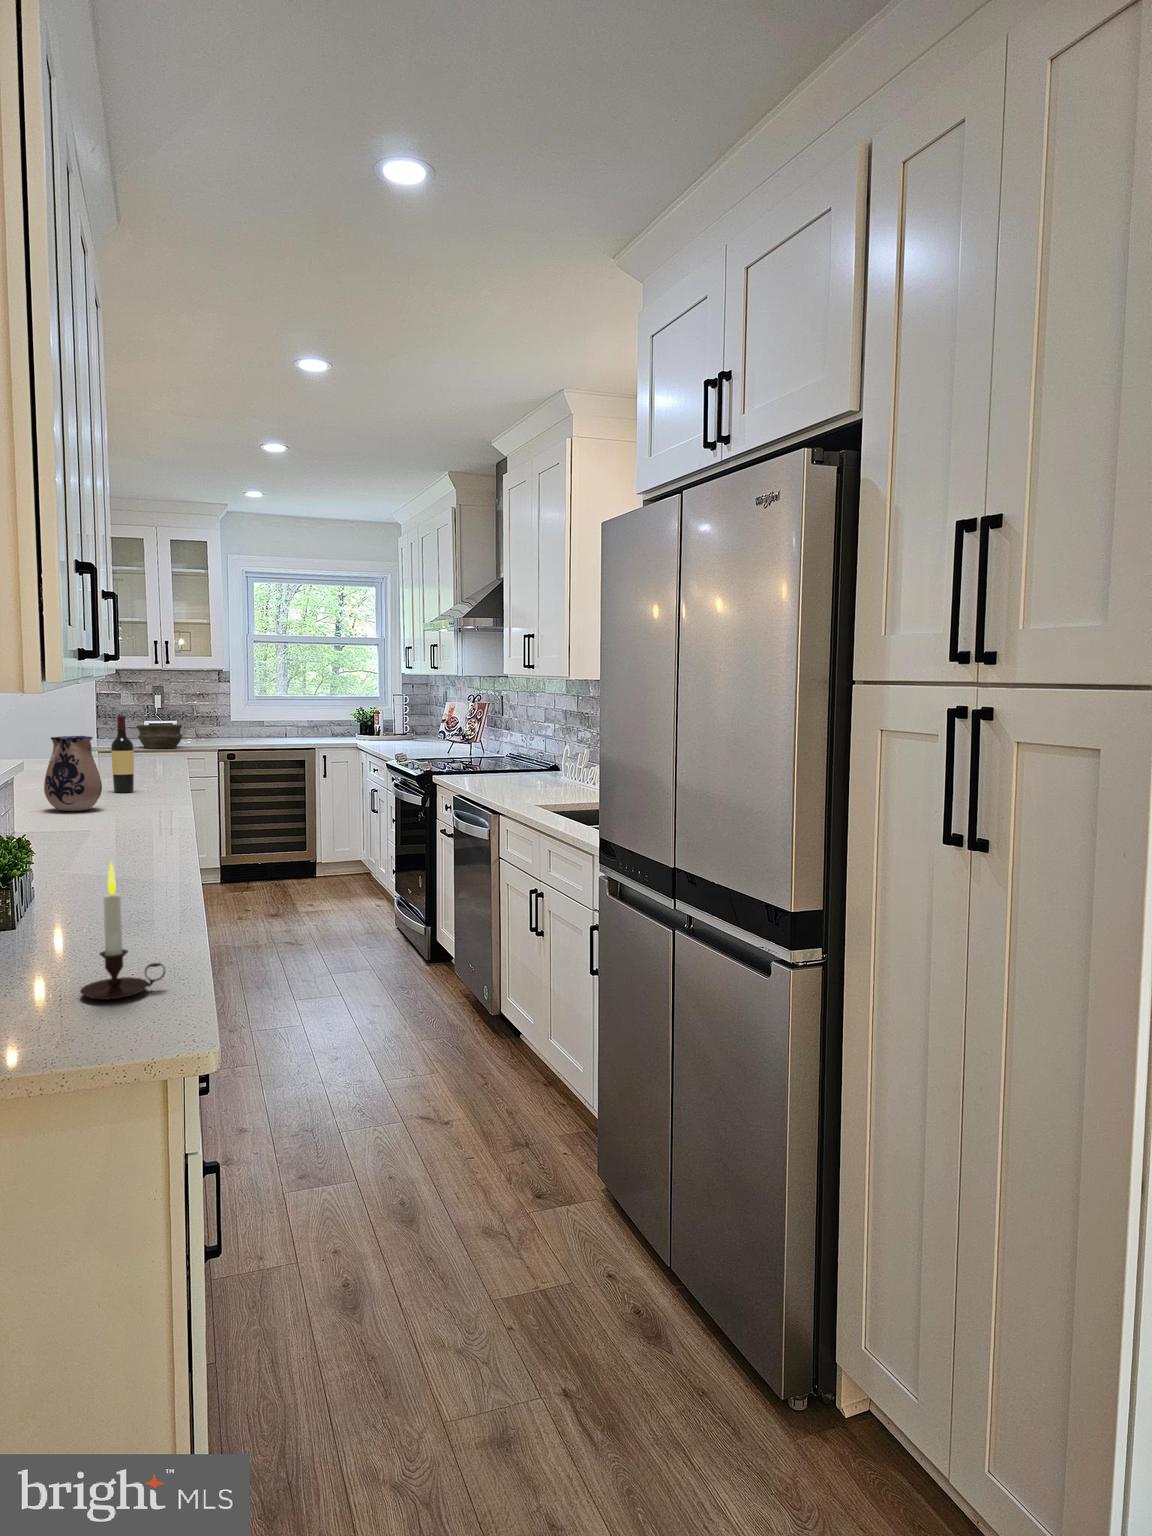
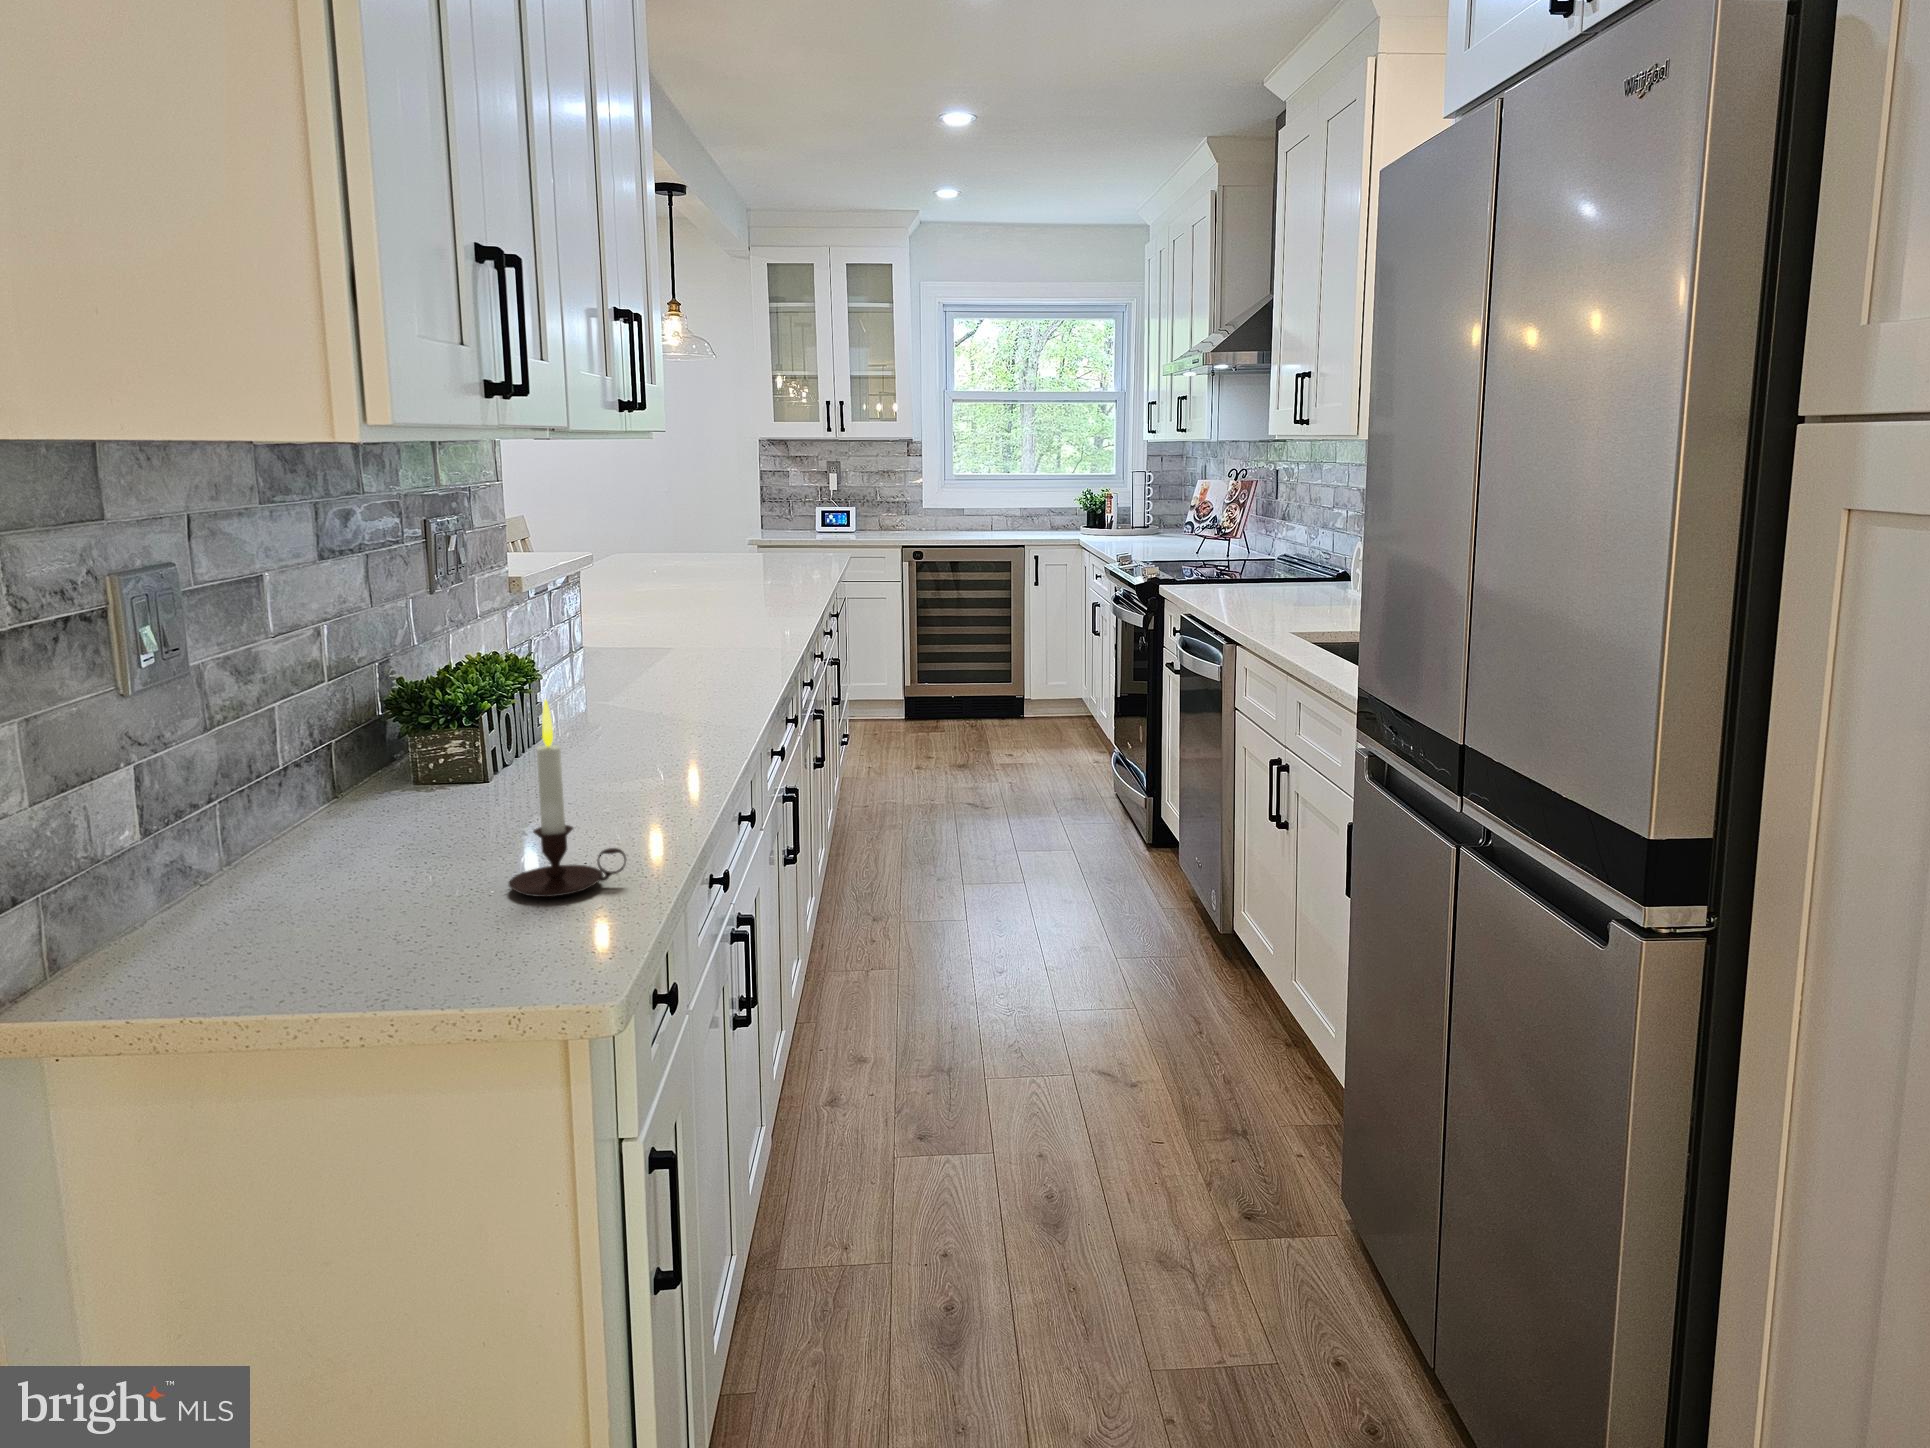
wine bottle: present [111,716,134,793] -> none [732,497,760,599]
bowl: present [136,724,182,748] -> none [798,511,854,543]
ceramic pitcher: present [44,736,102,811] -> none [637,523,706,622]

